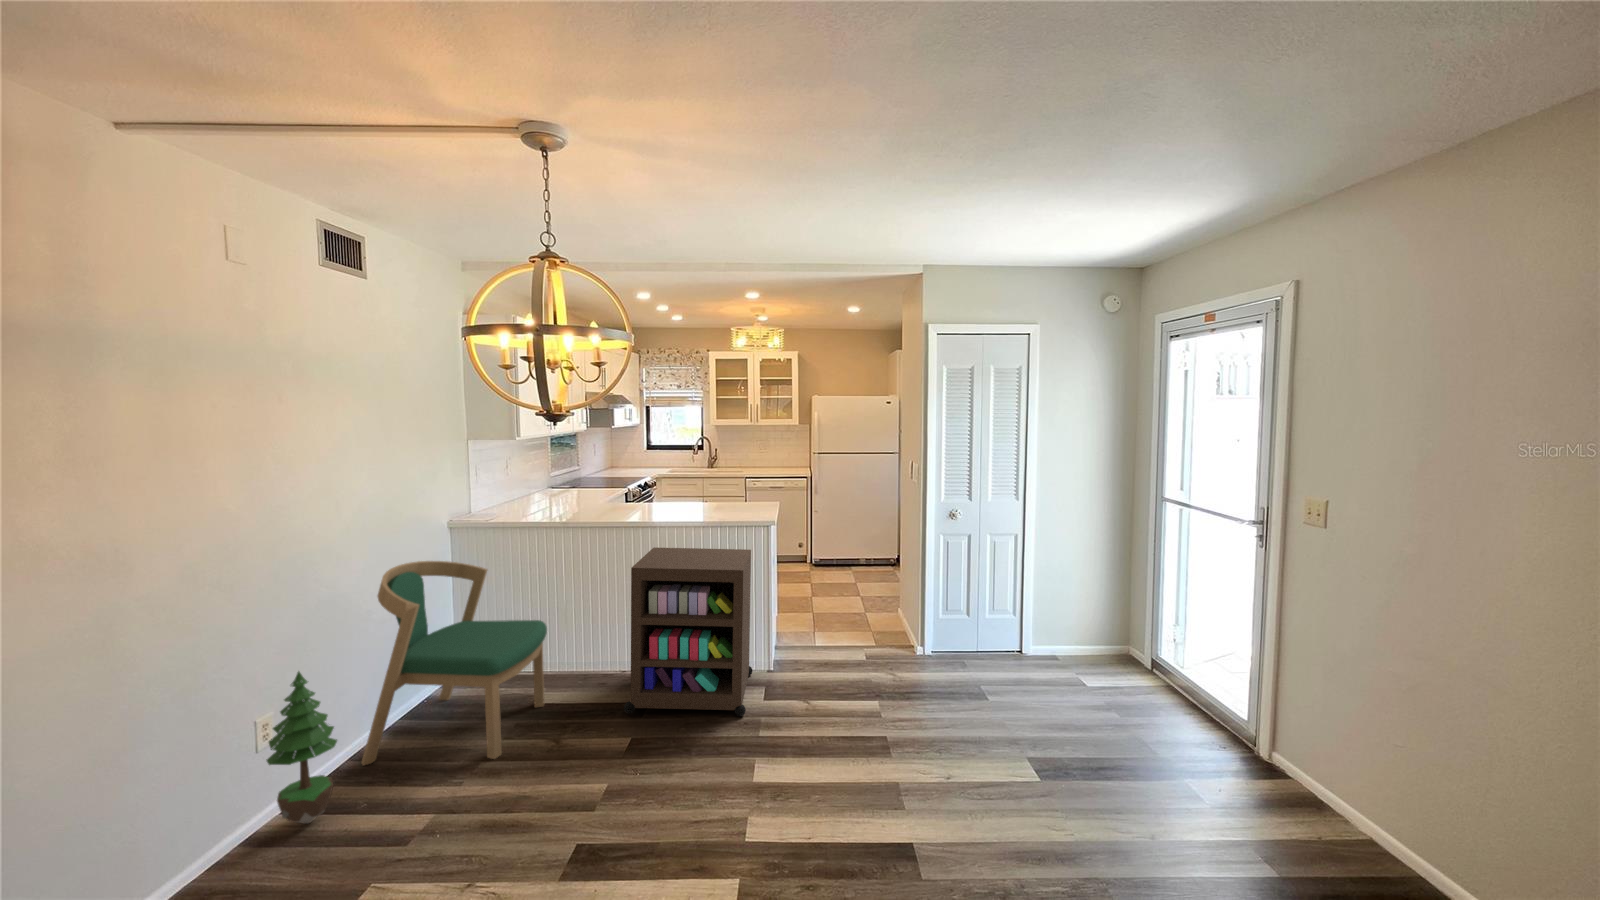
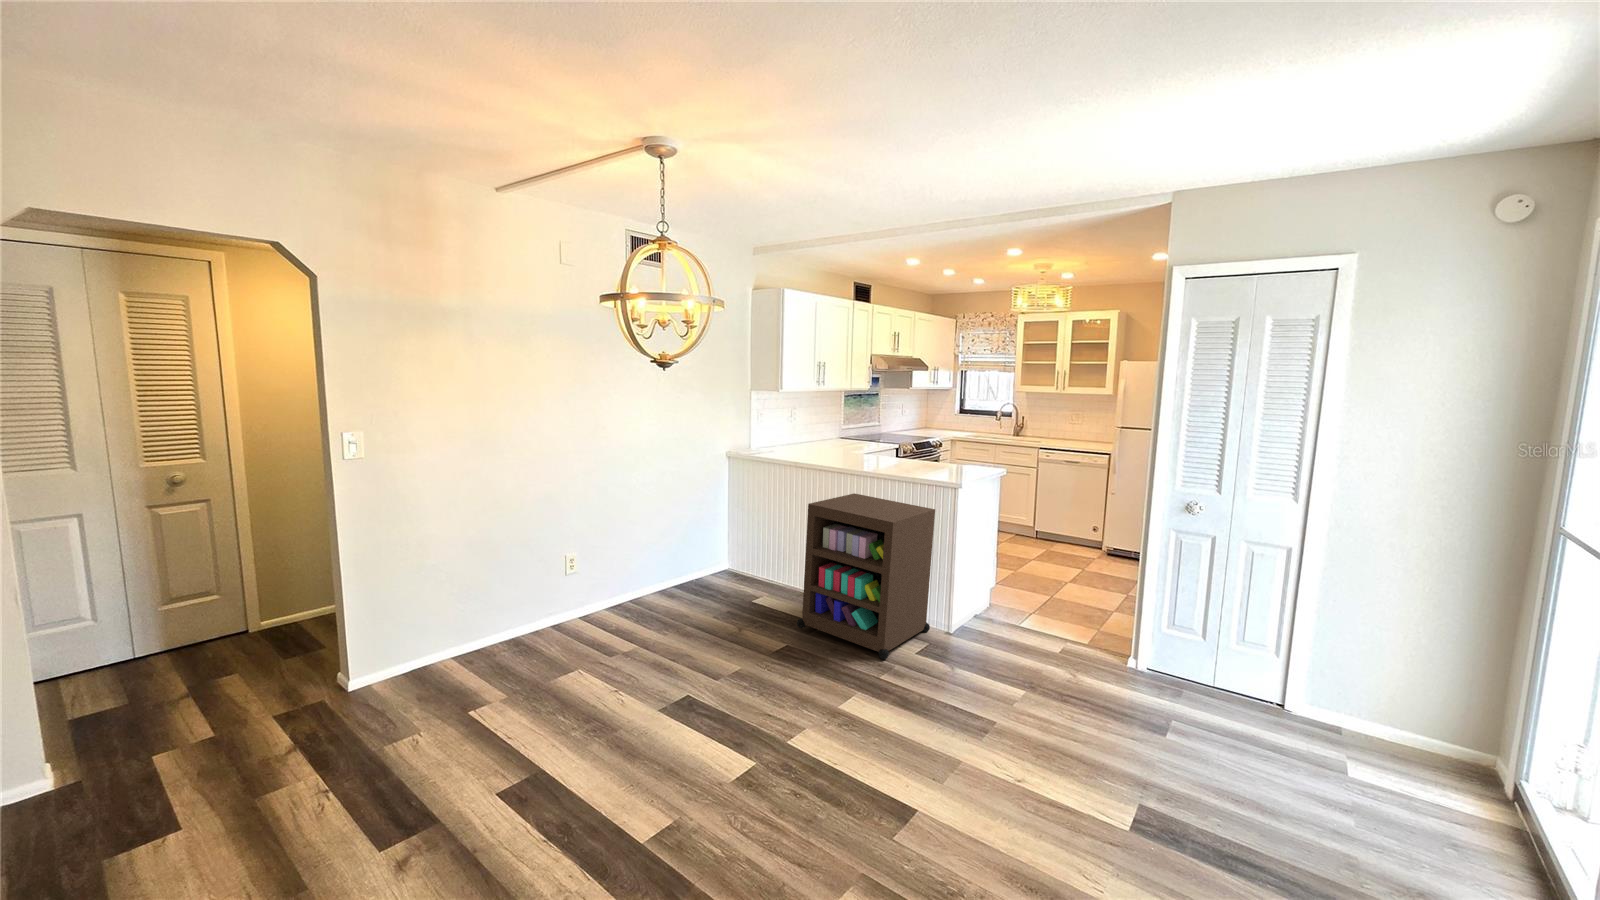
dining chair: present [362,561,547,765] -> none [629,475,759,628]
potted tree: present [266,671,337,824] -> none [560,527,599,628]

